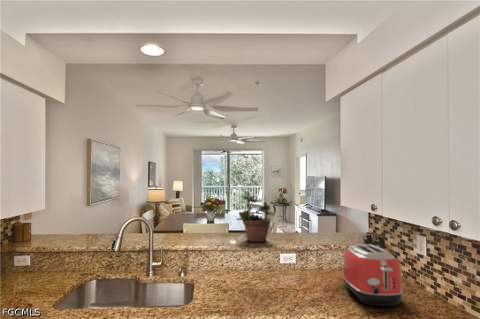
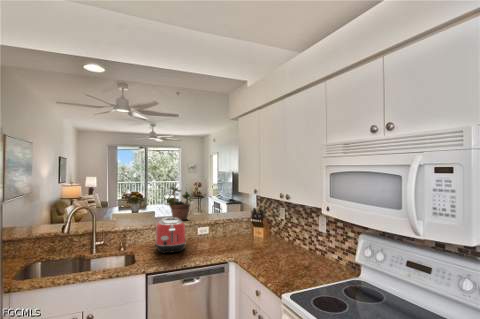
toaster: present [343,244,403,306] -> present [155,217,186,253]

